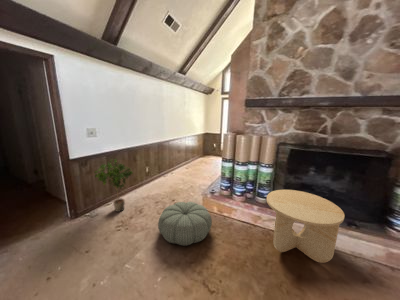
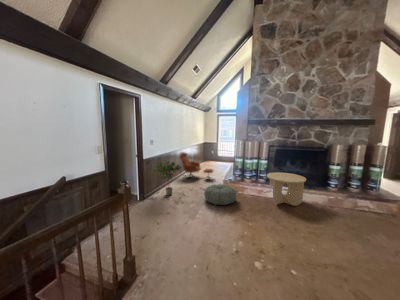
lounge chair: none [158,146,202,186] -> present [180,153,213,178]

